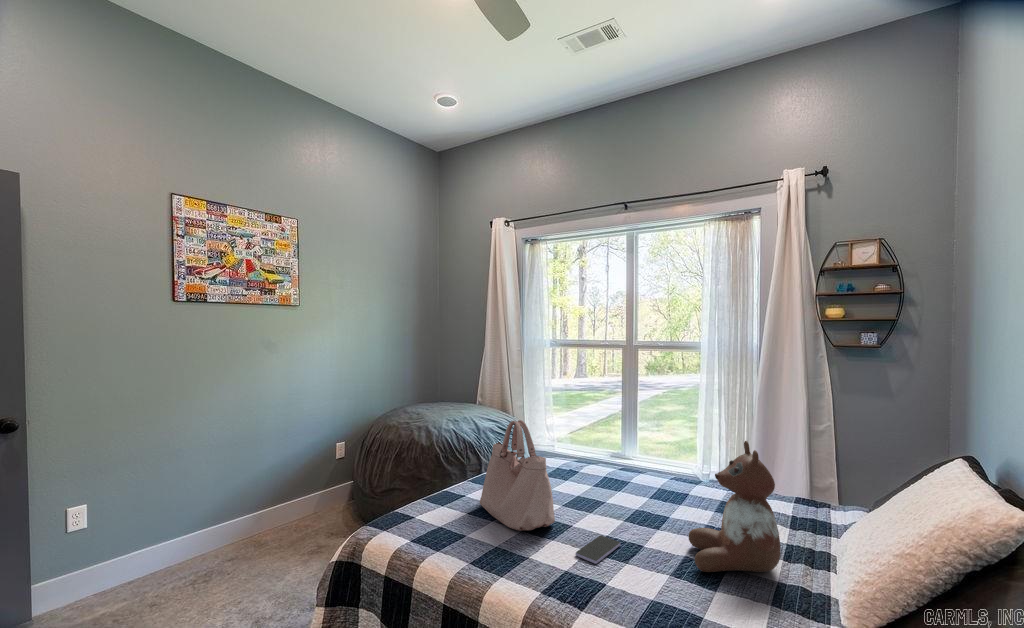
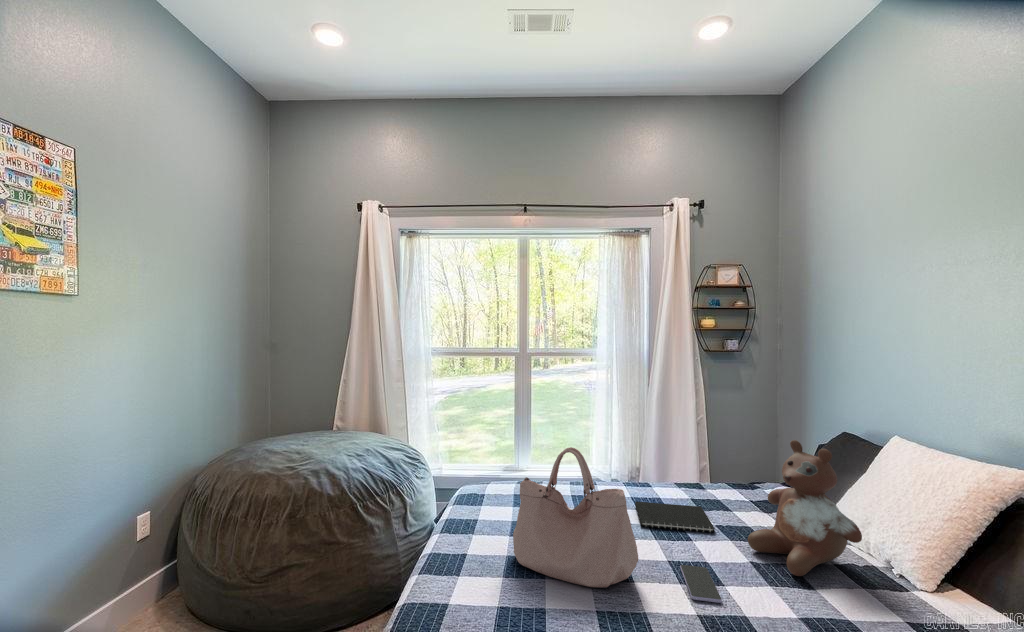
notebook: none [615,490,697,526] -> present [635,501,715,533]

